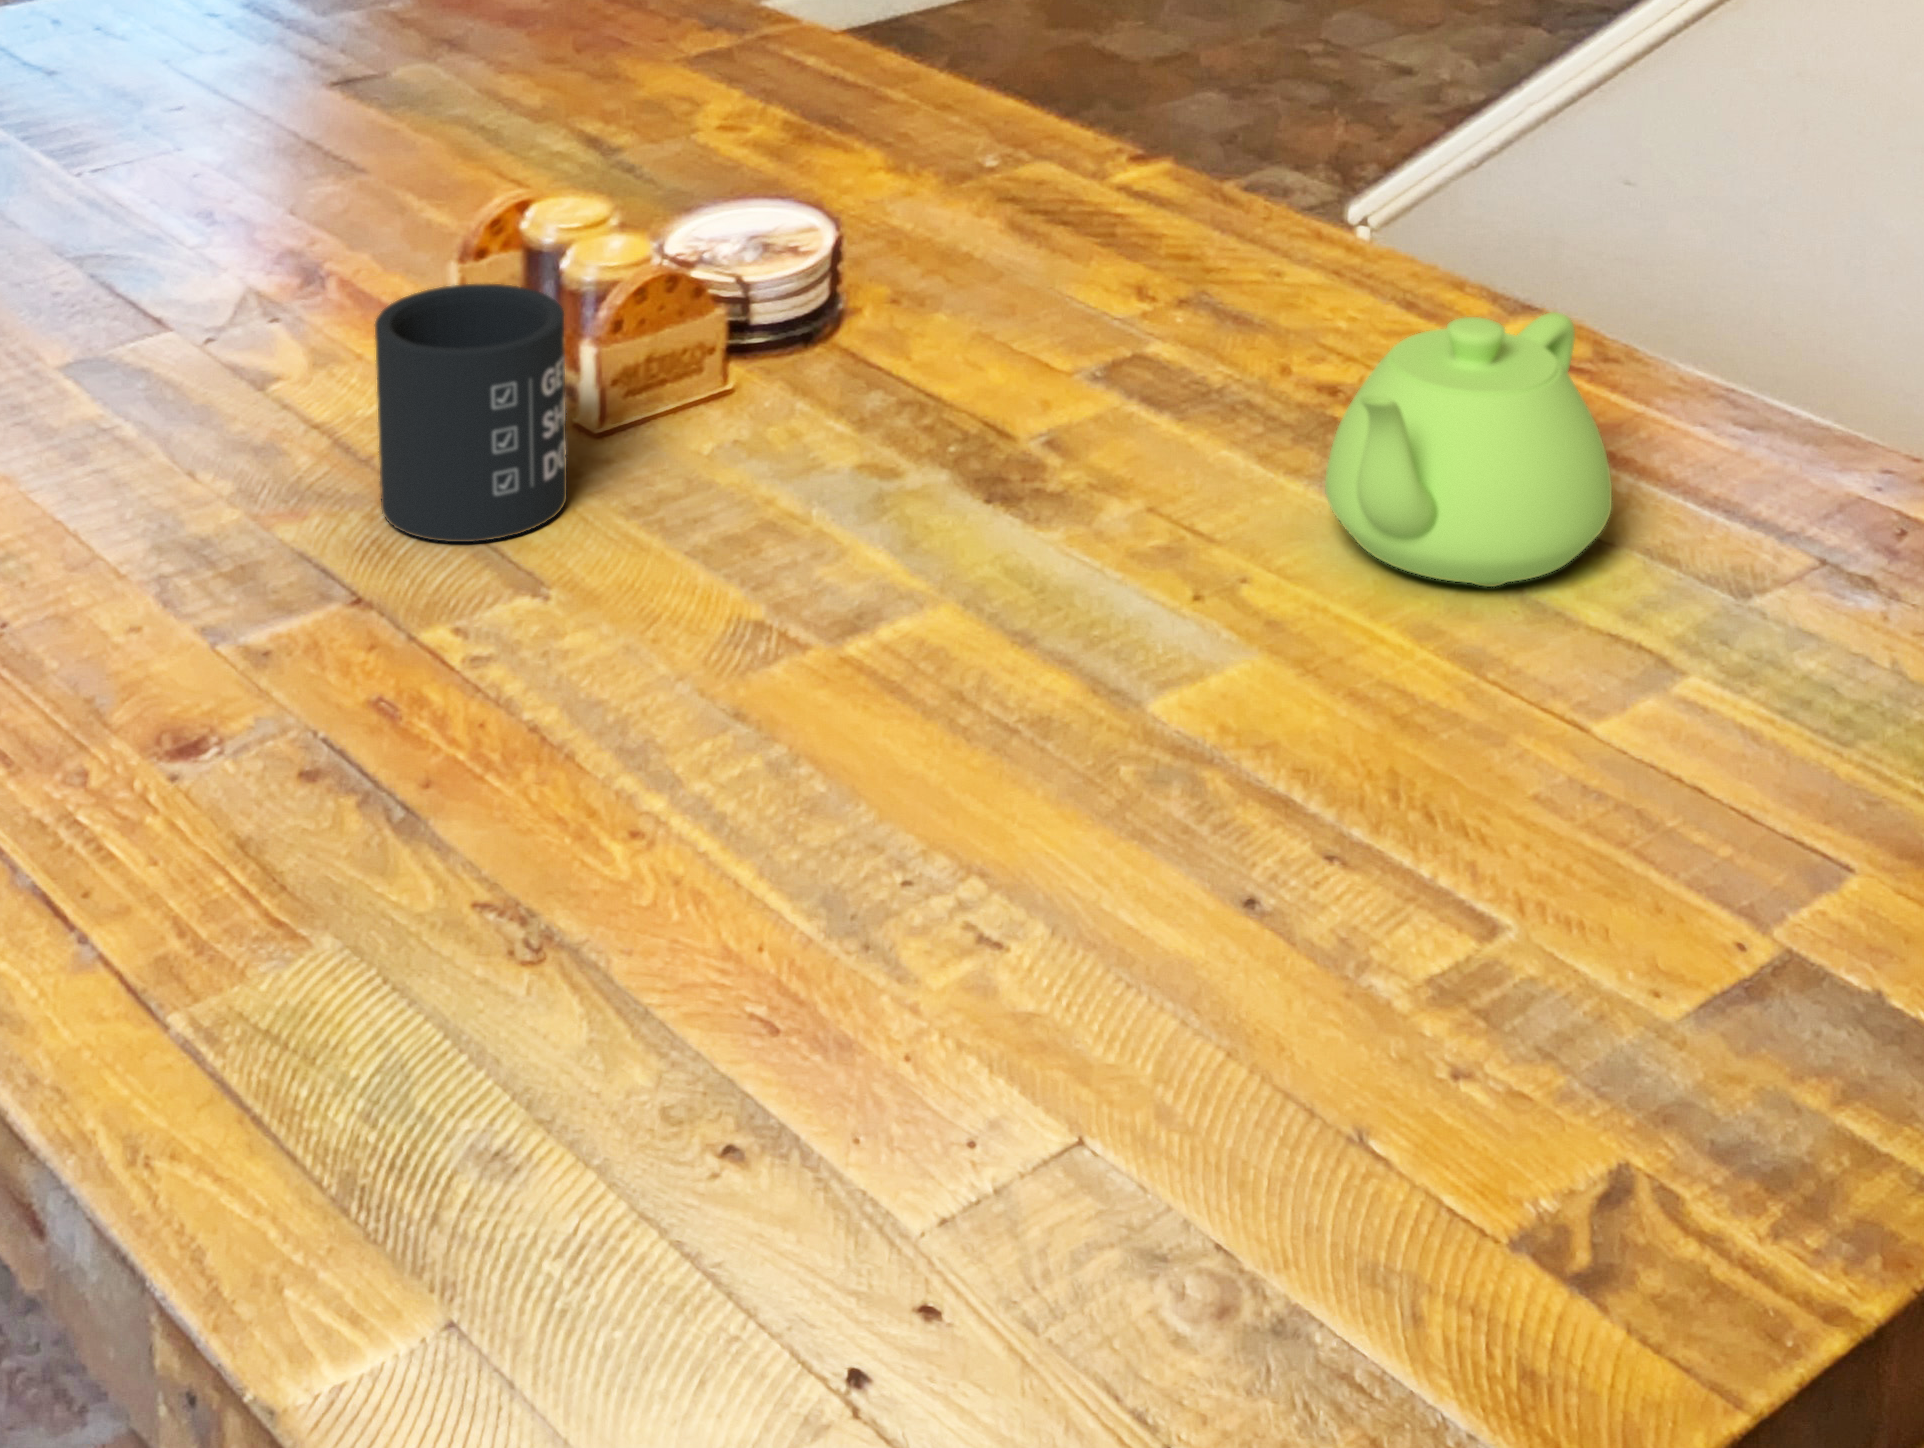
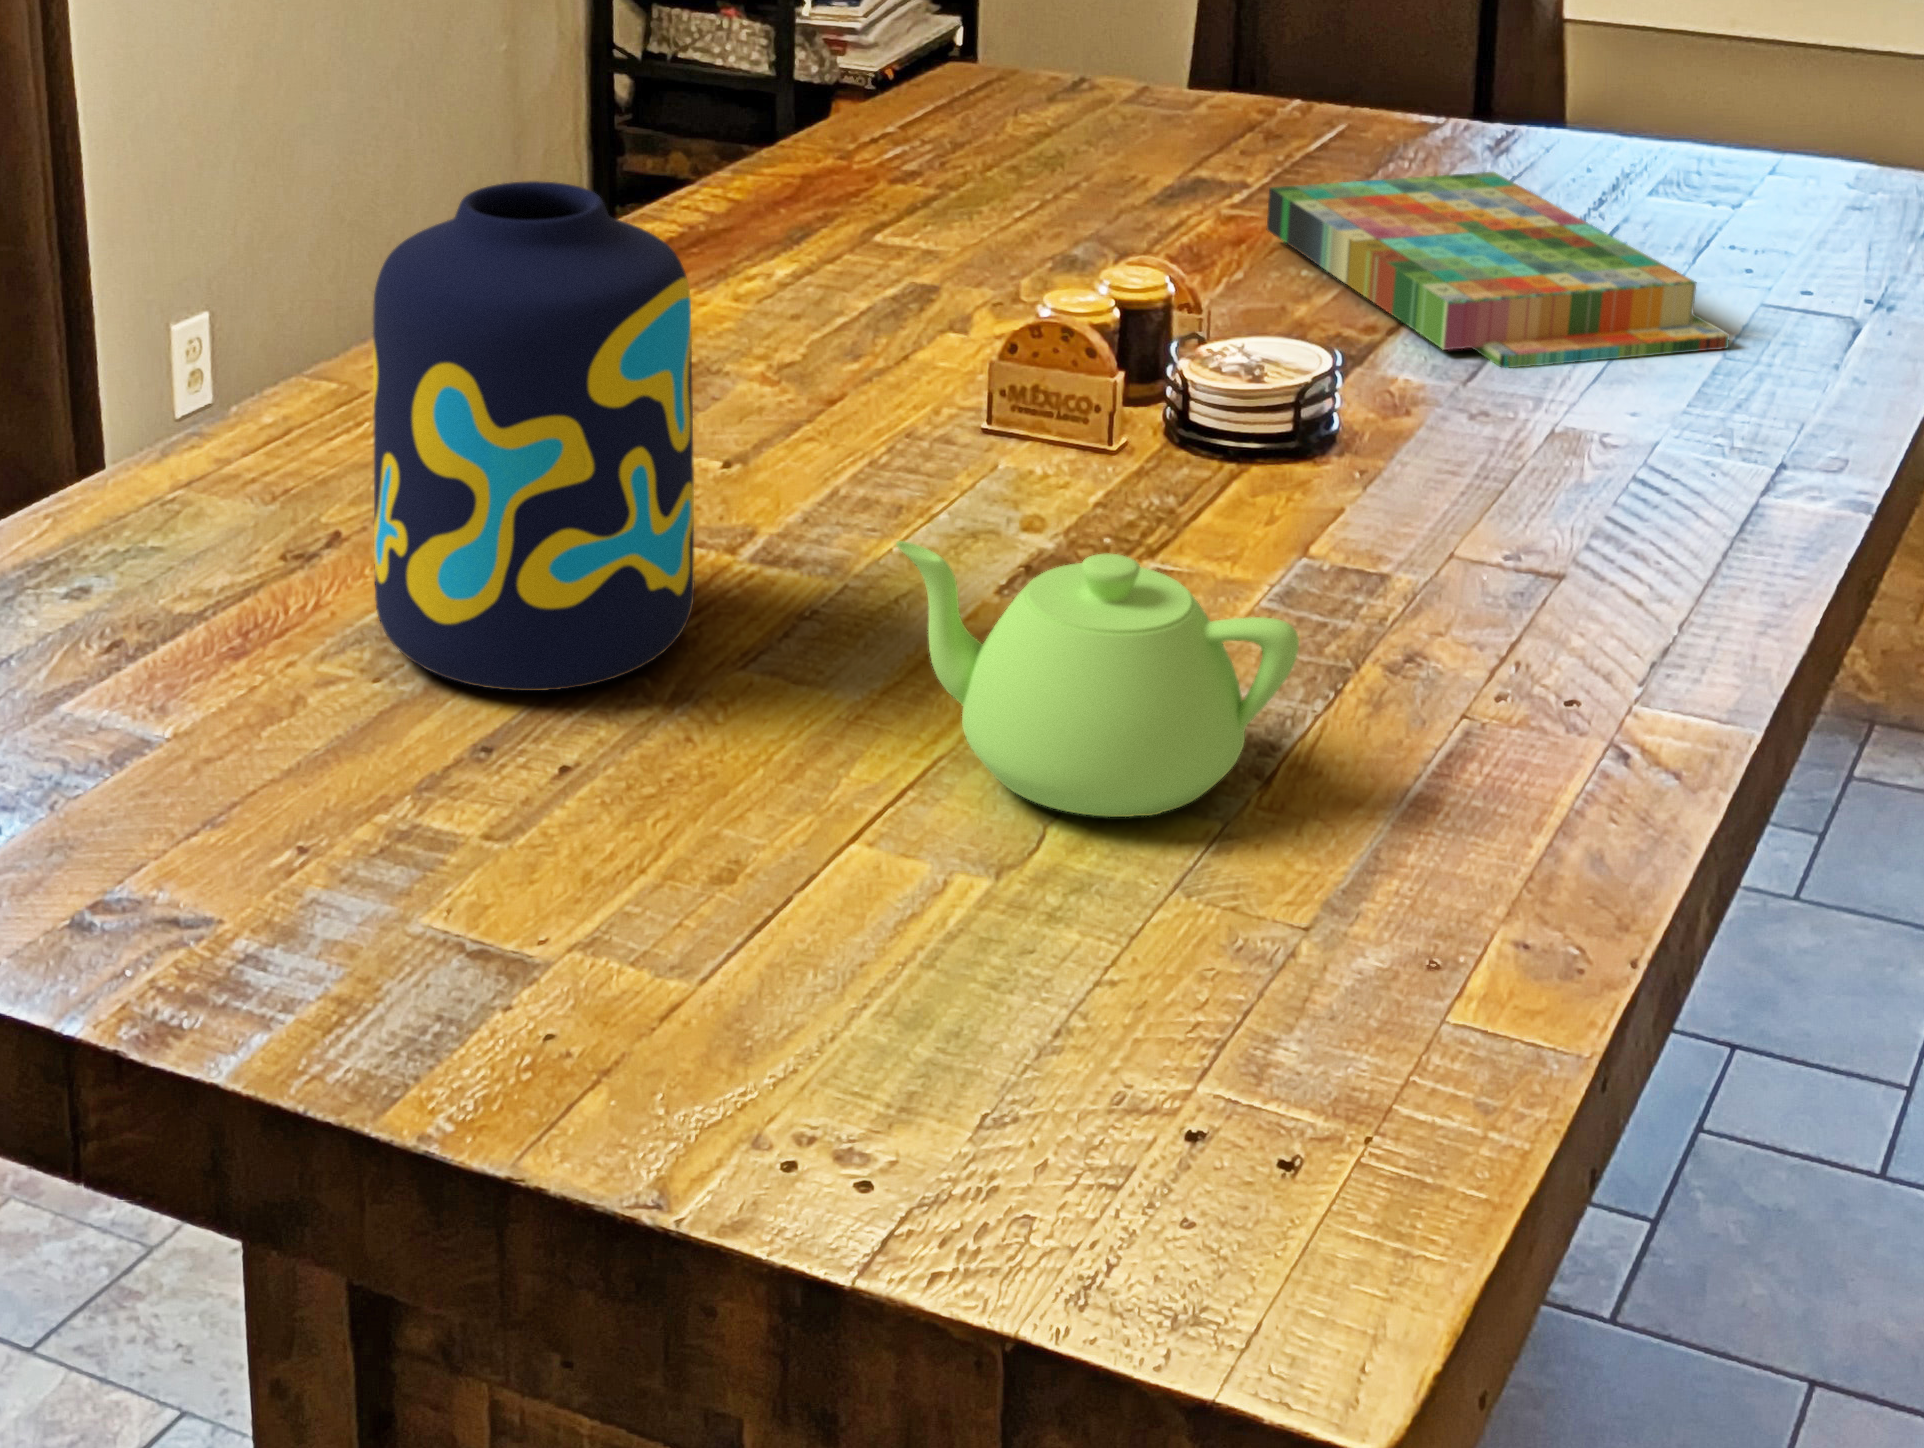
board game: none [137,28,705,184] -> present [1267,172,1730,368]
vase: none [745,183,1159,859] -> present [373,181,695,691]
mug: present [375,284,567,542] -> none [752,266,960,458]

